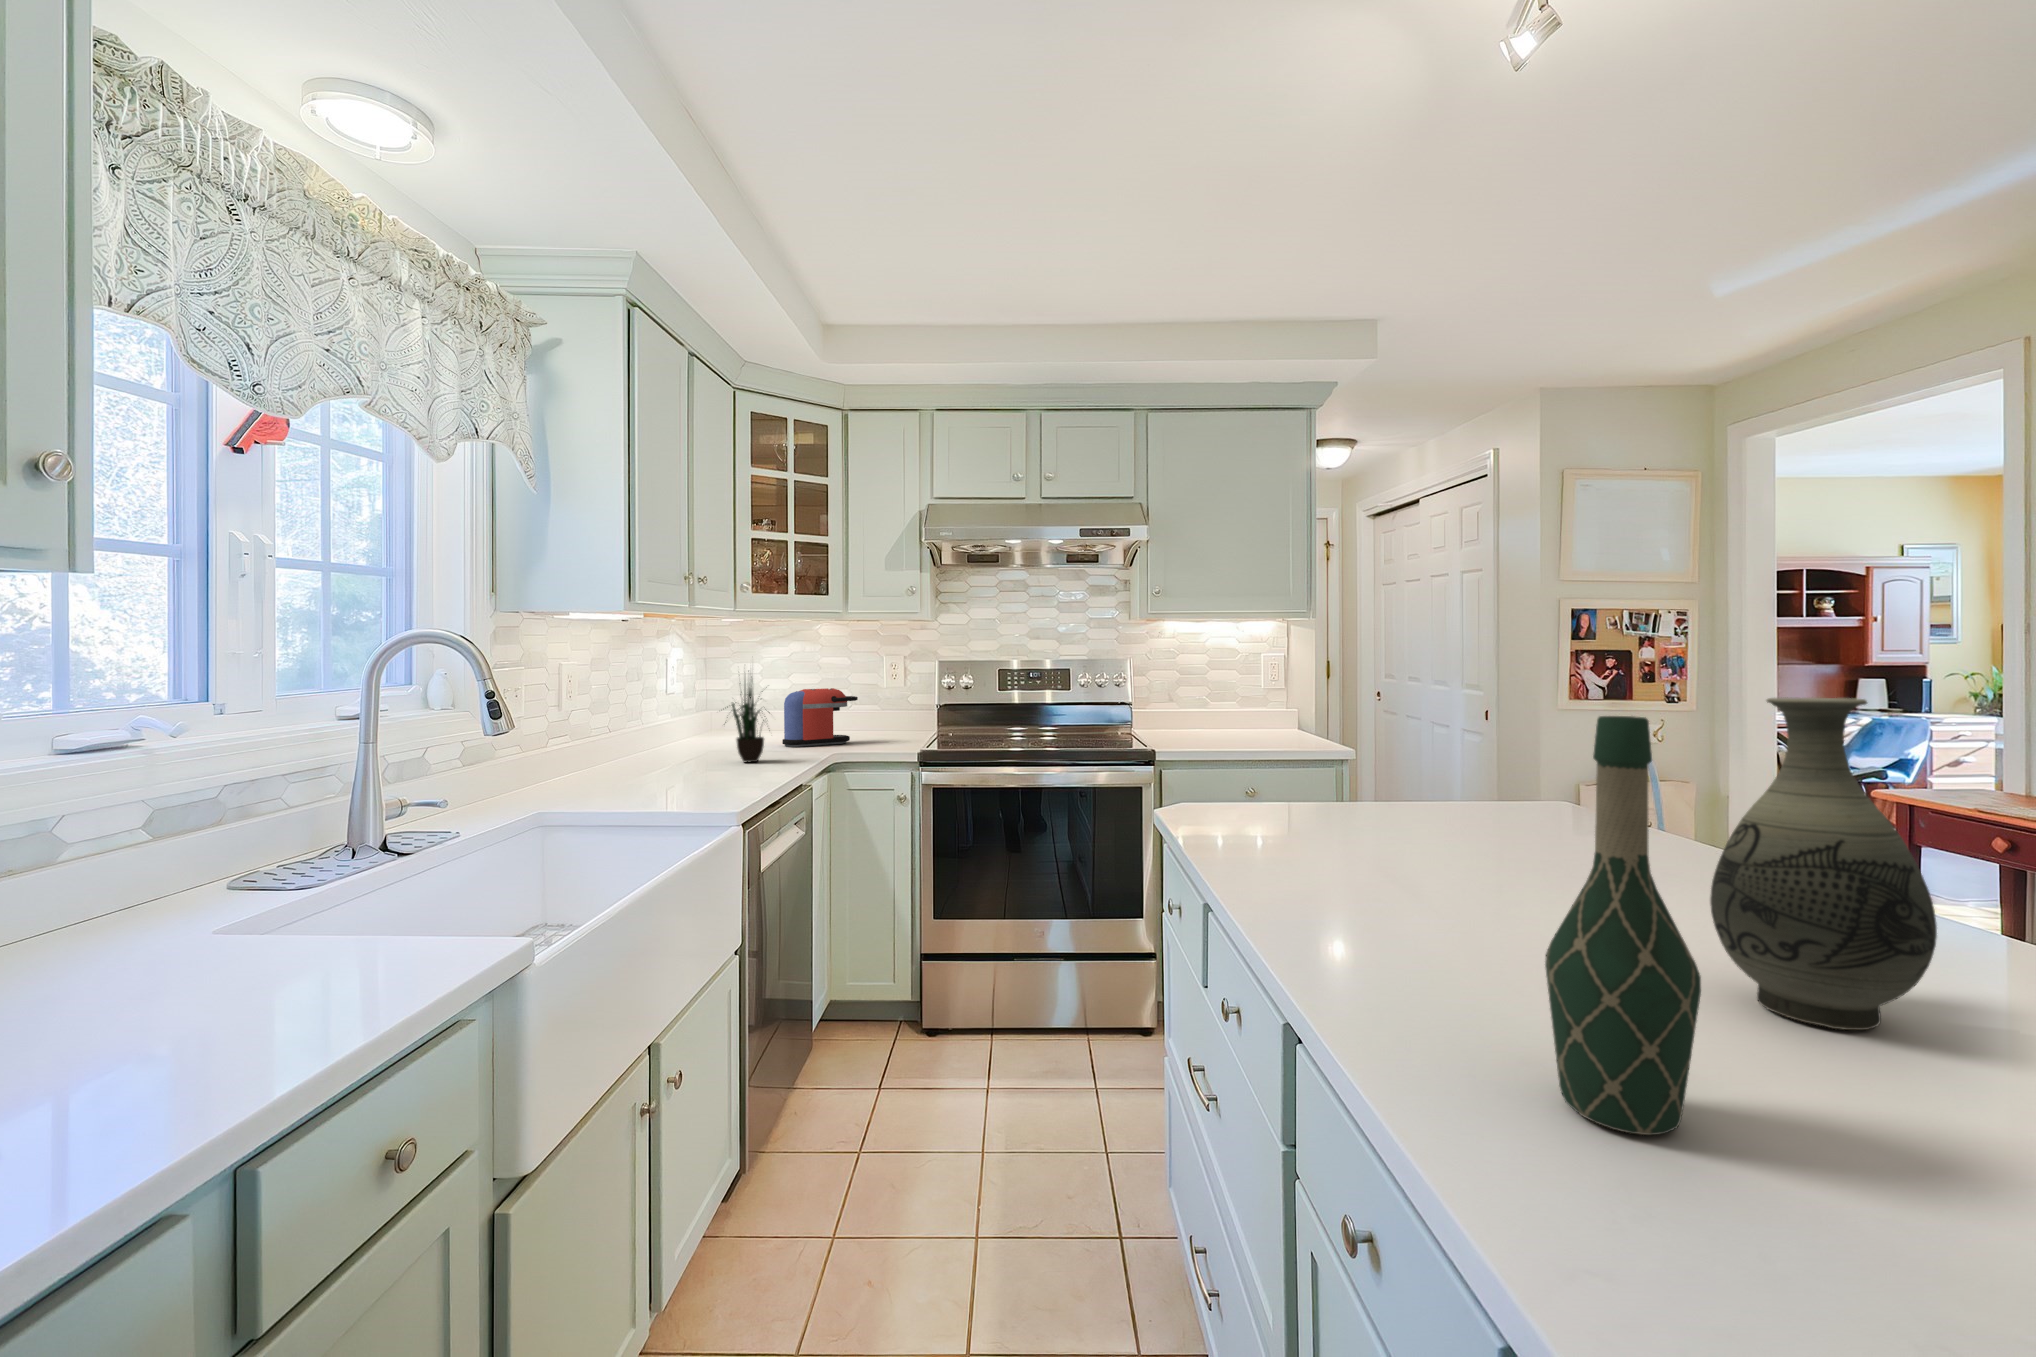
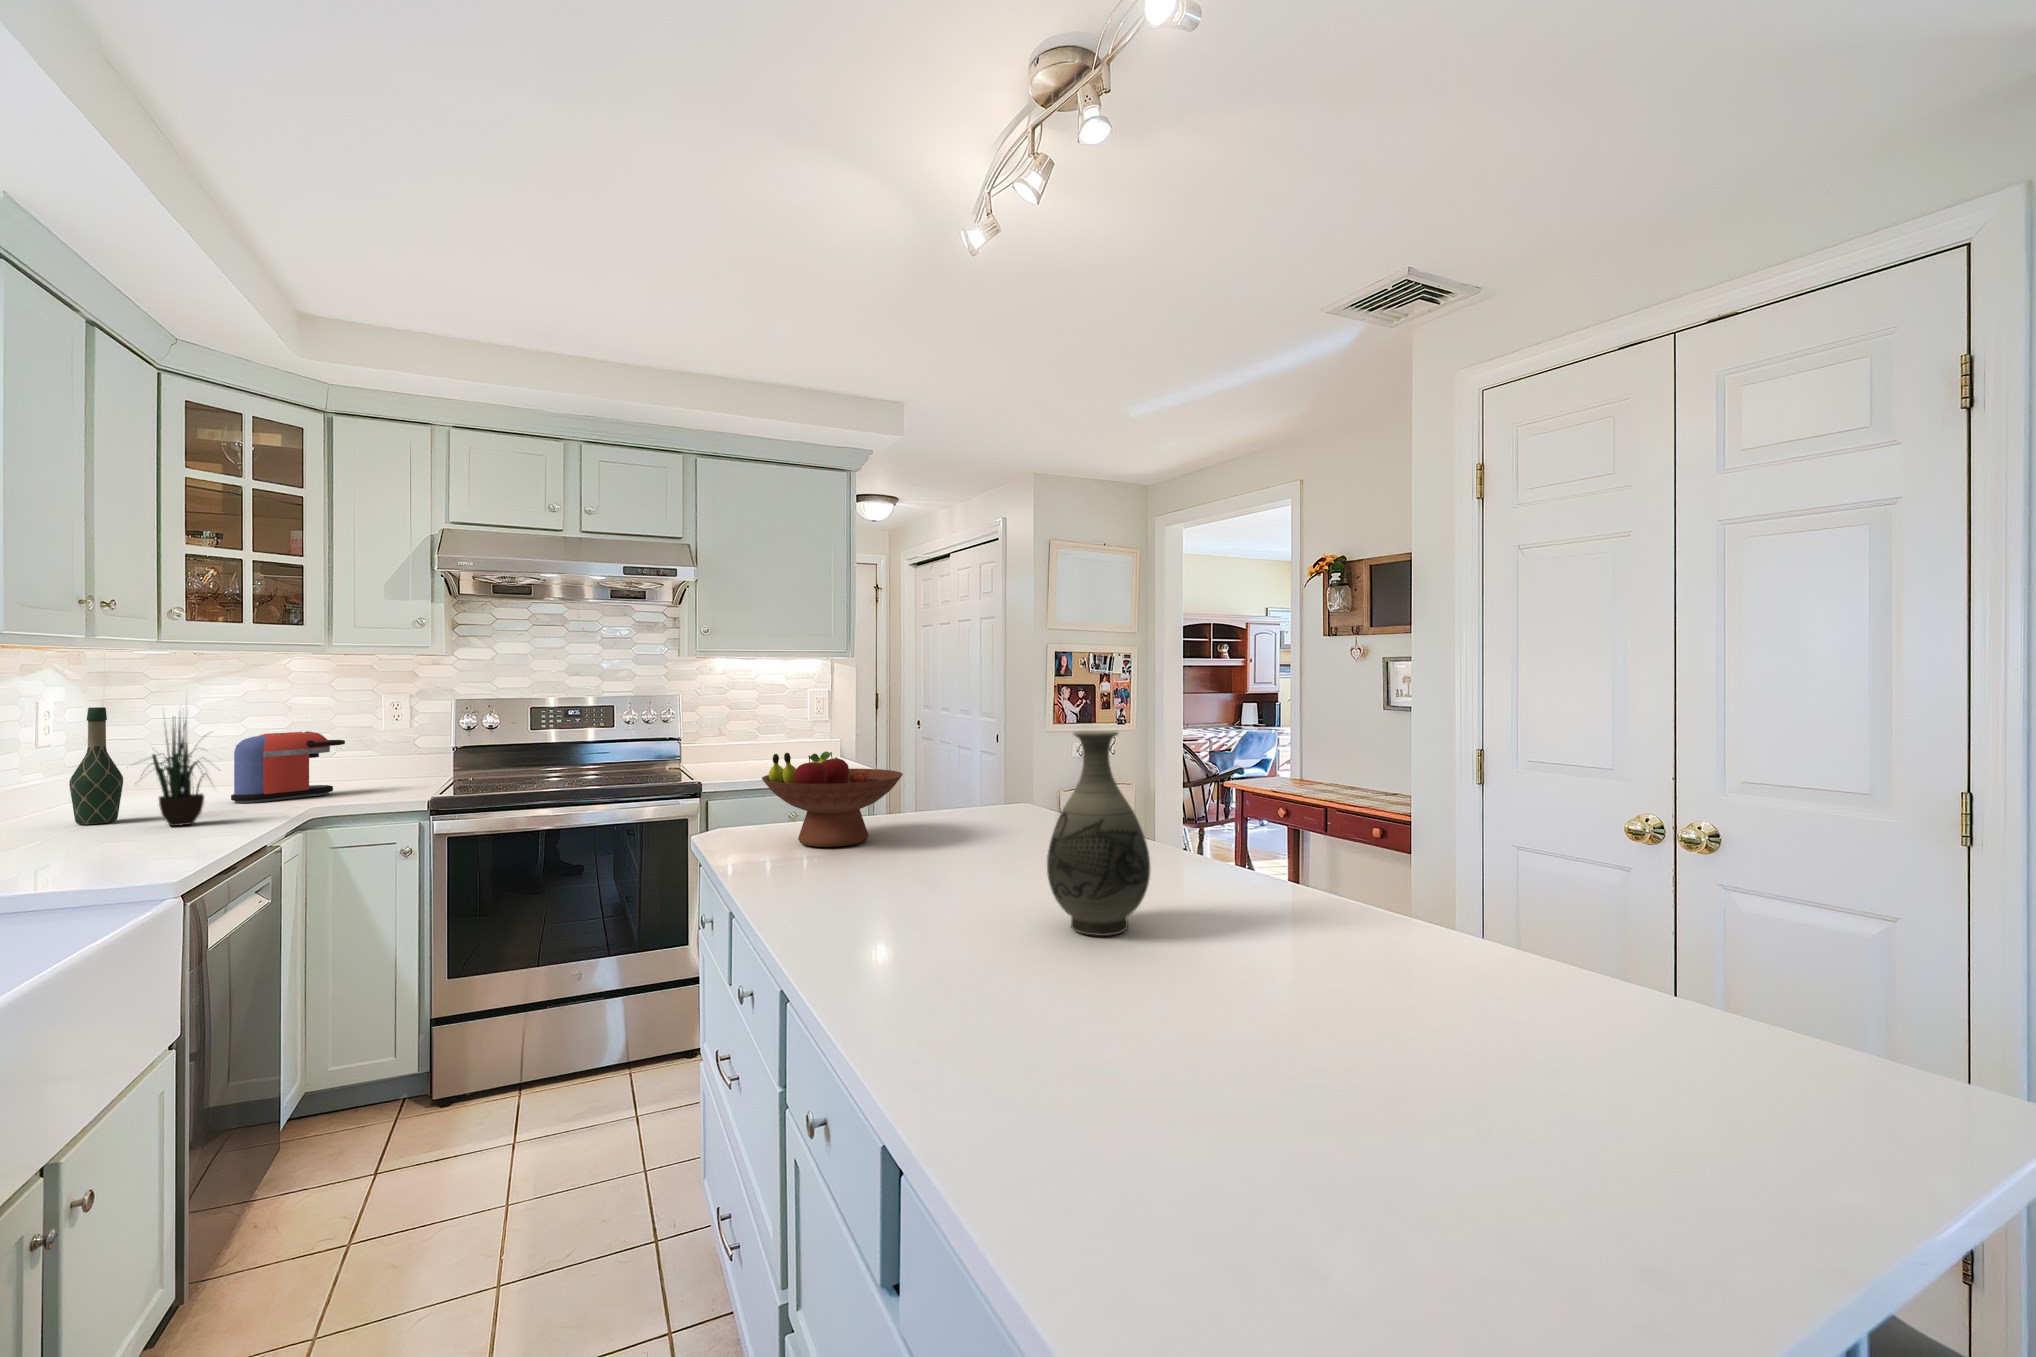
wine bottle: present [1545,716,1701,1135] -> present [69,707,123,824]
fruit bowl: none [1236,719,1412,834] -> present [762,751,903,847]

